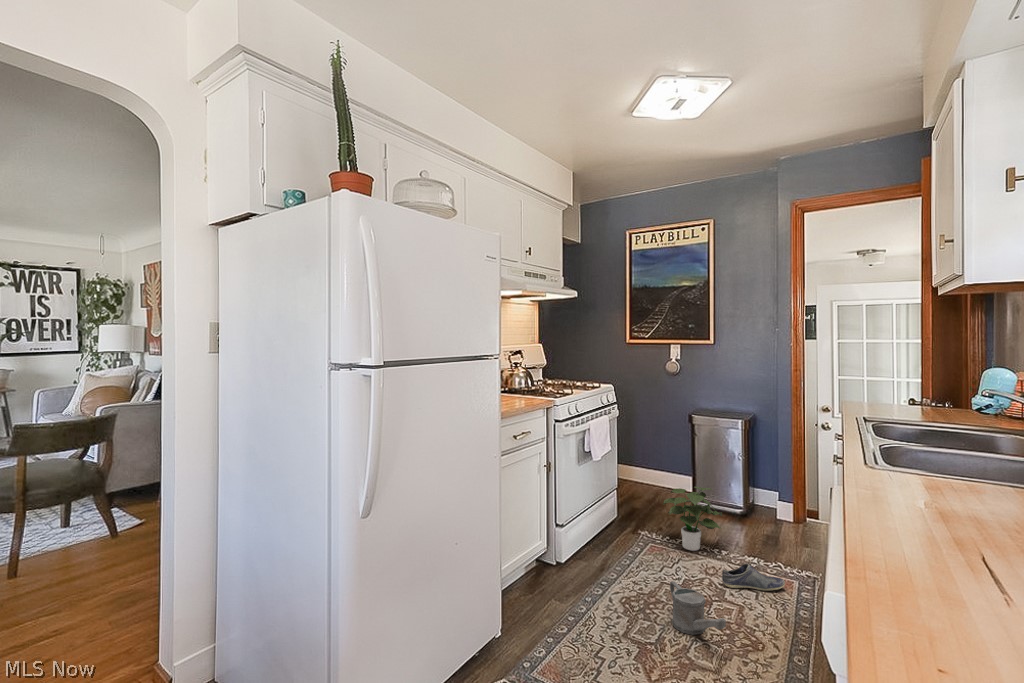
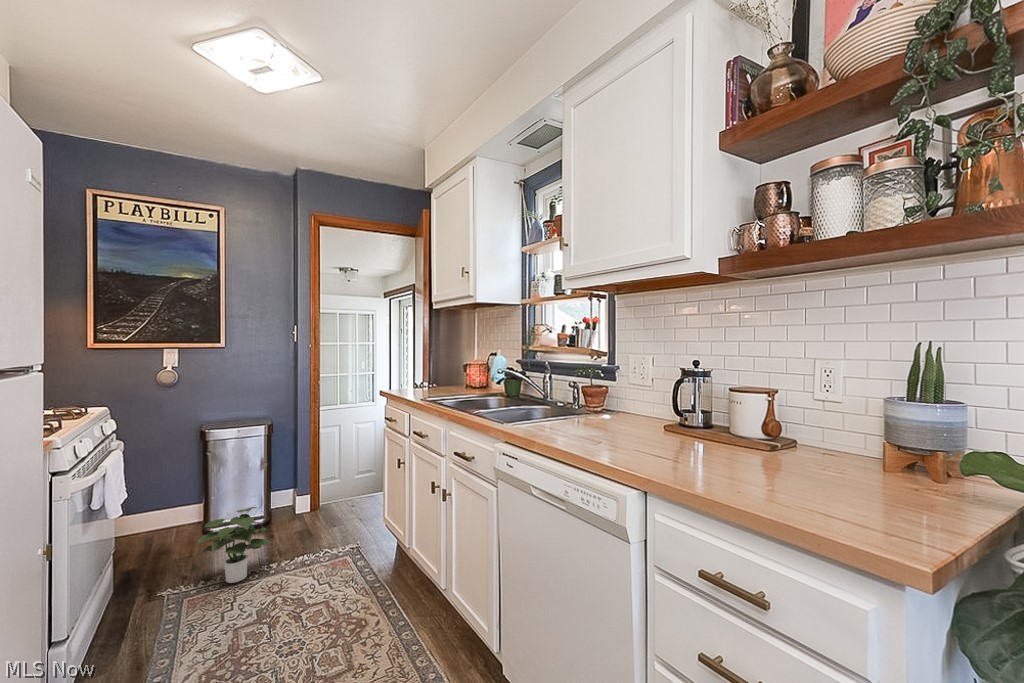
shoe: present [722,563,785,591] -> none [294,560,345,593]
watering can: present [670,581,726,635] -> none [264,609,346,662]

